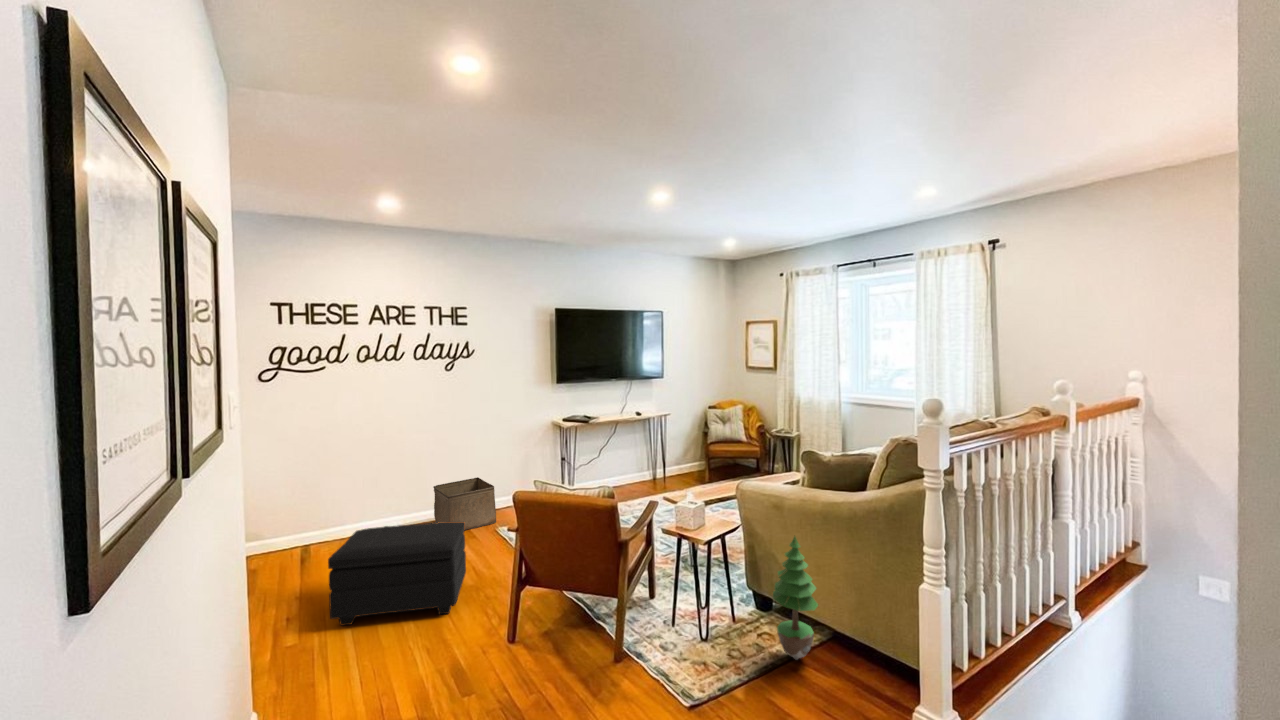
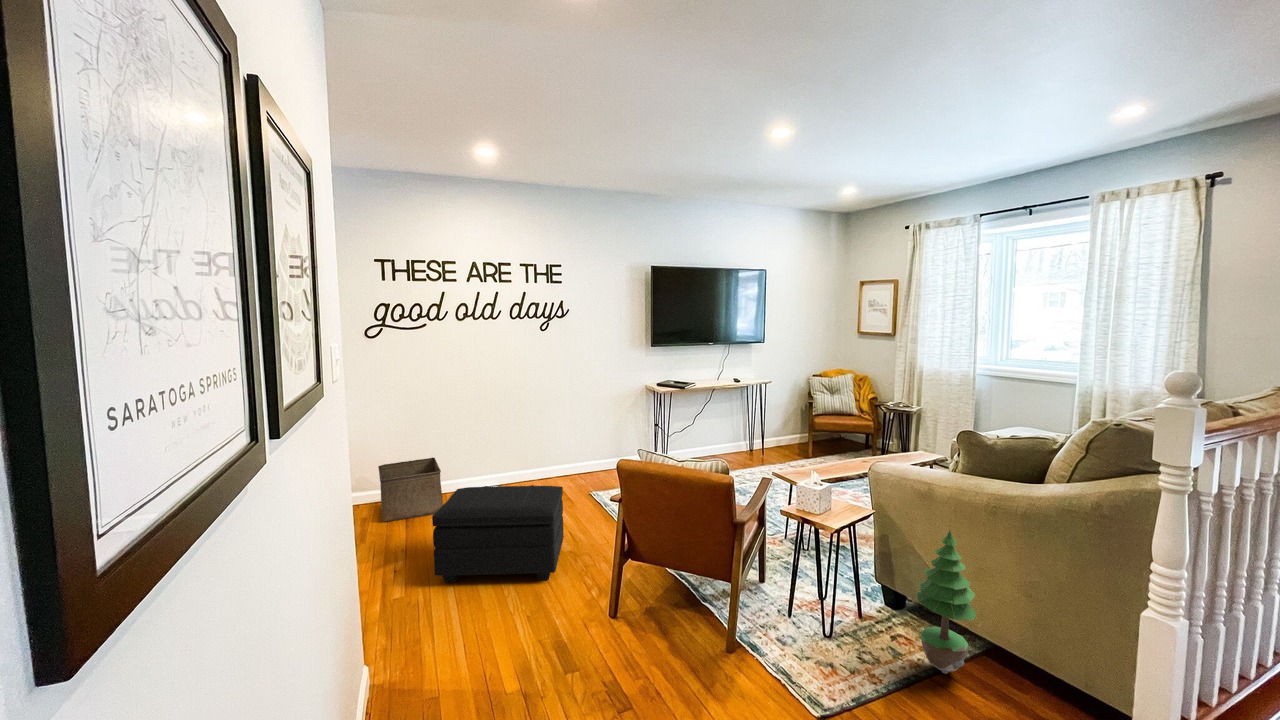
storage bin: present [433,477,496,530] -> present [378,458,443,522]

